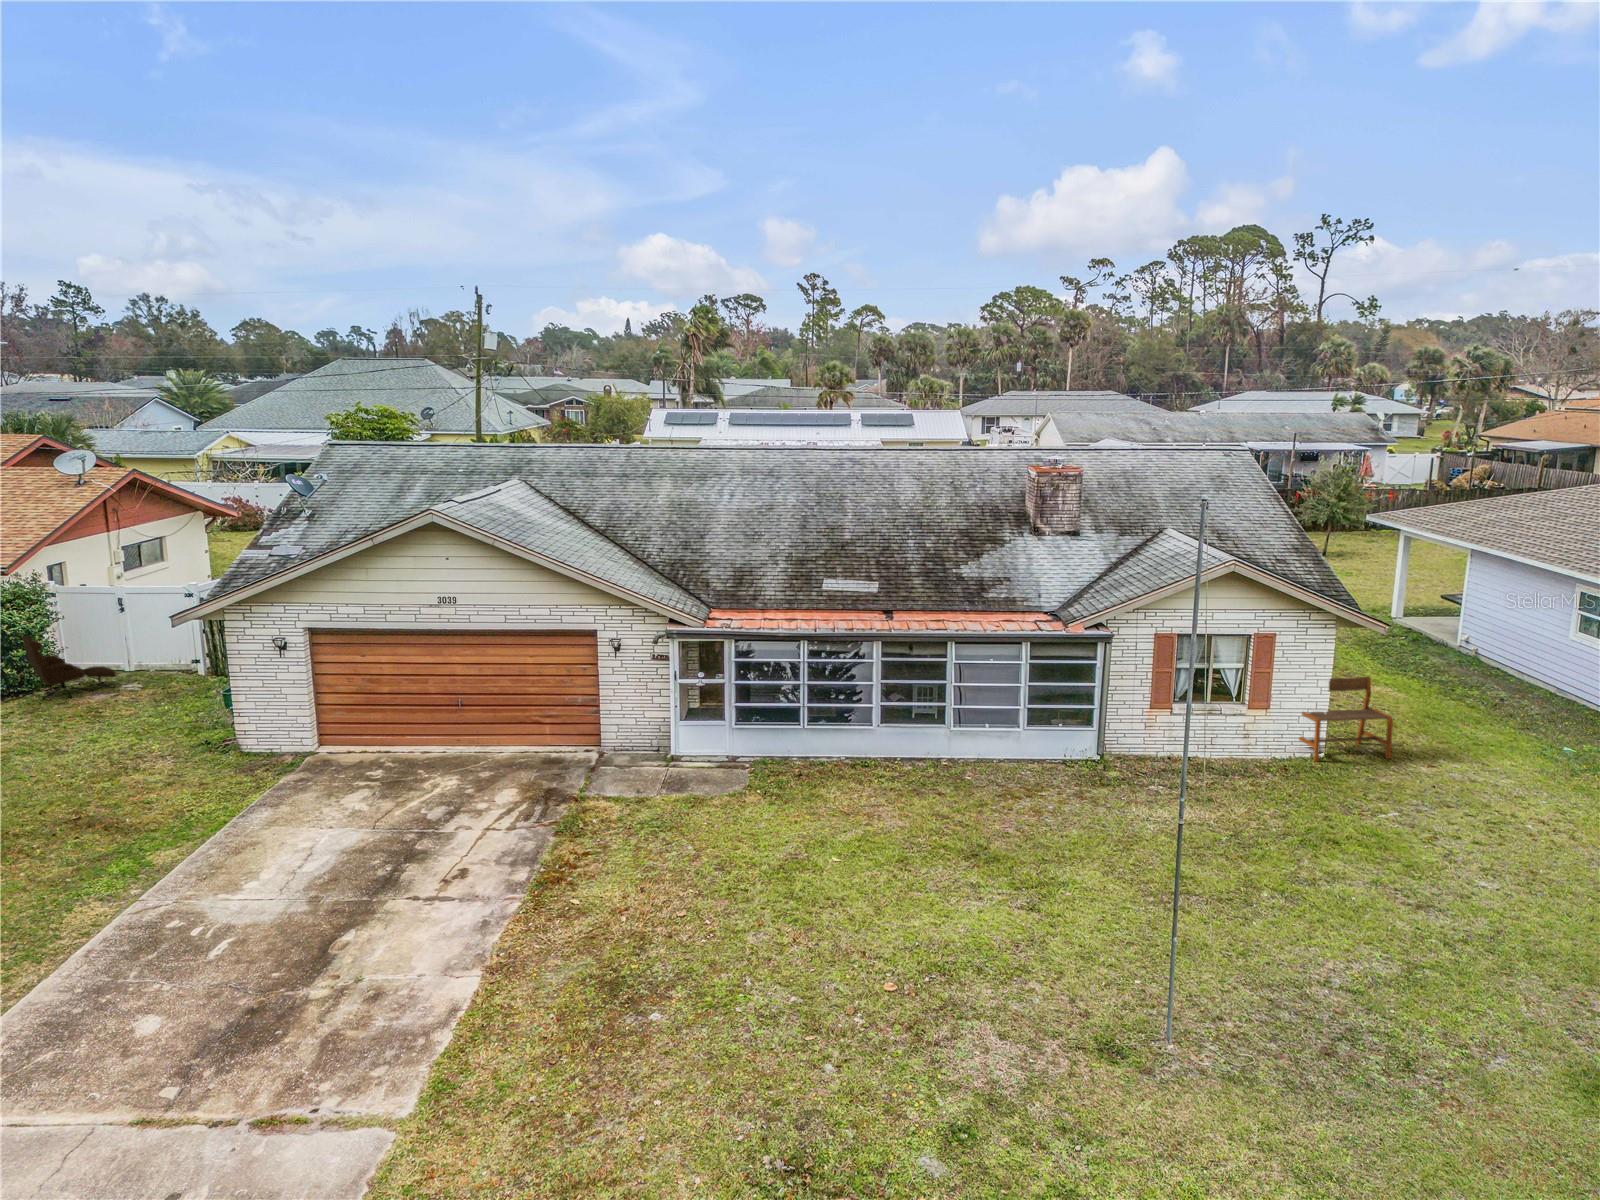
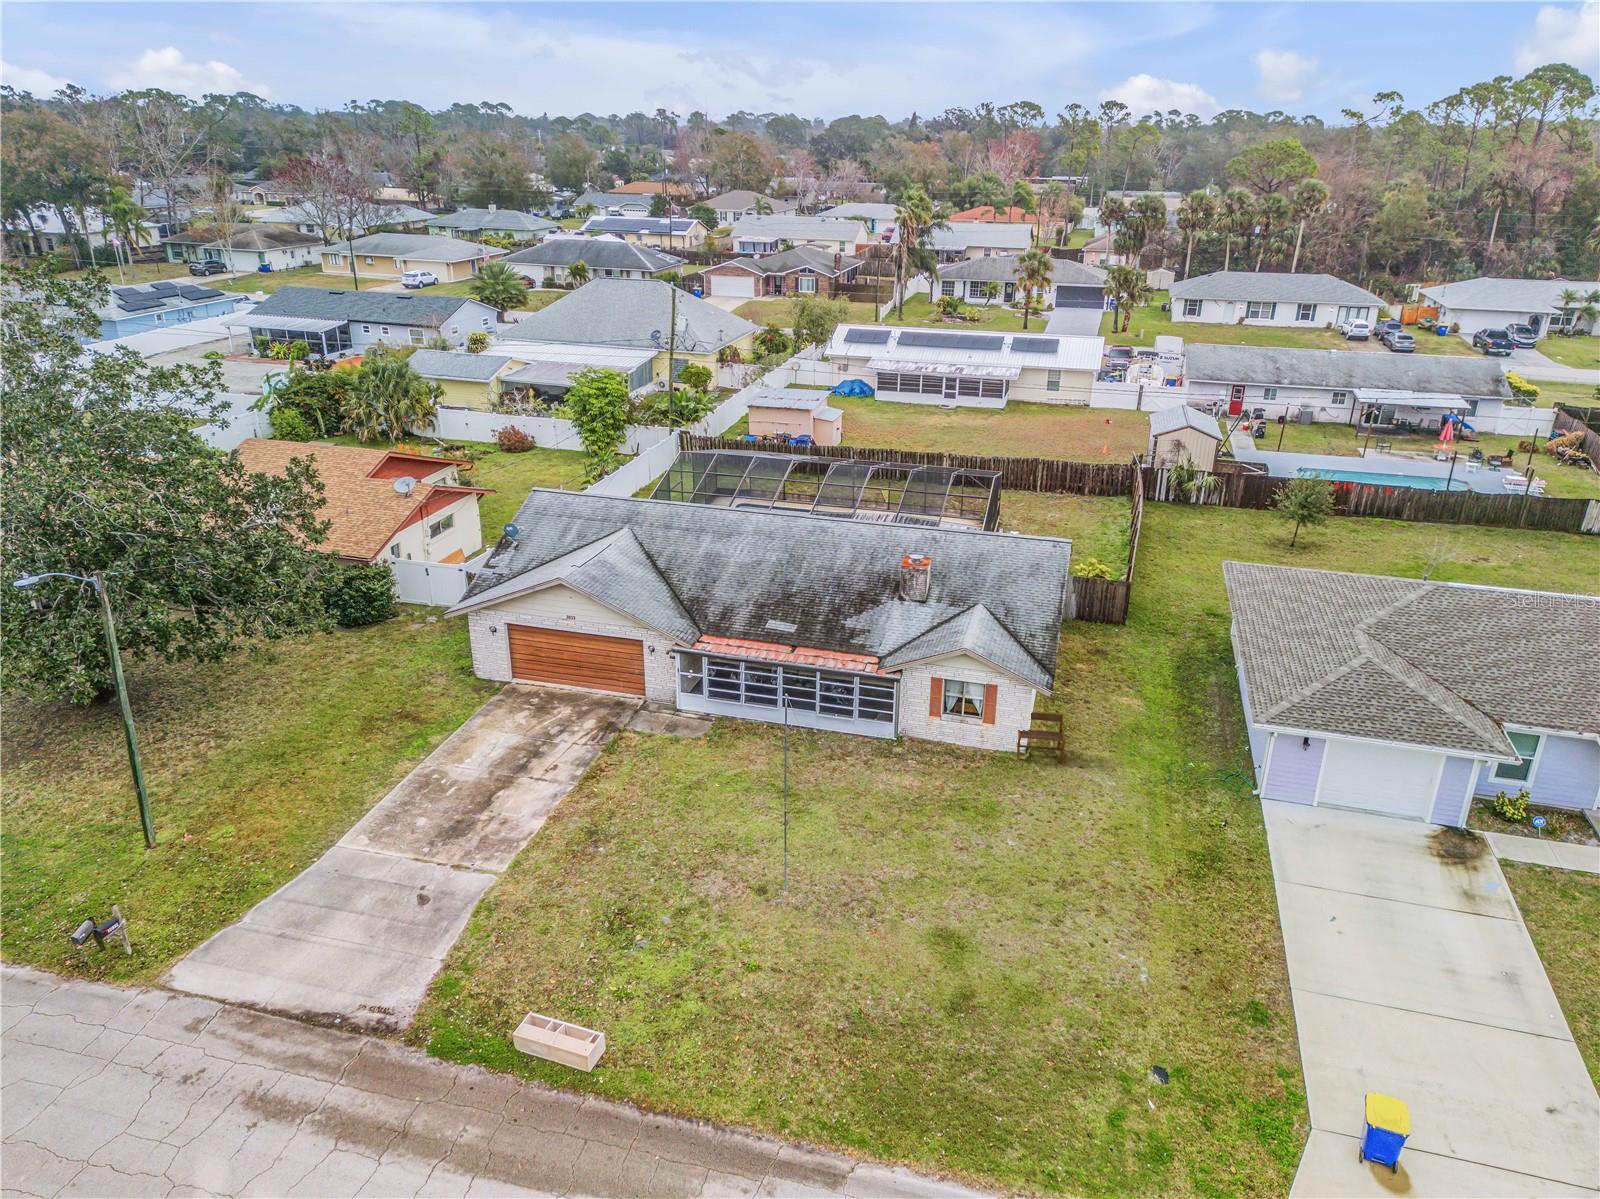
lounge chair: present [22,636,116,699] -> none [378,593,424,627]

